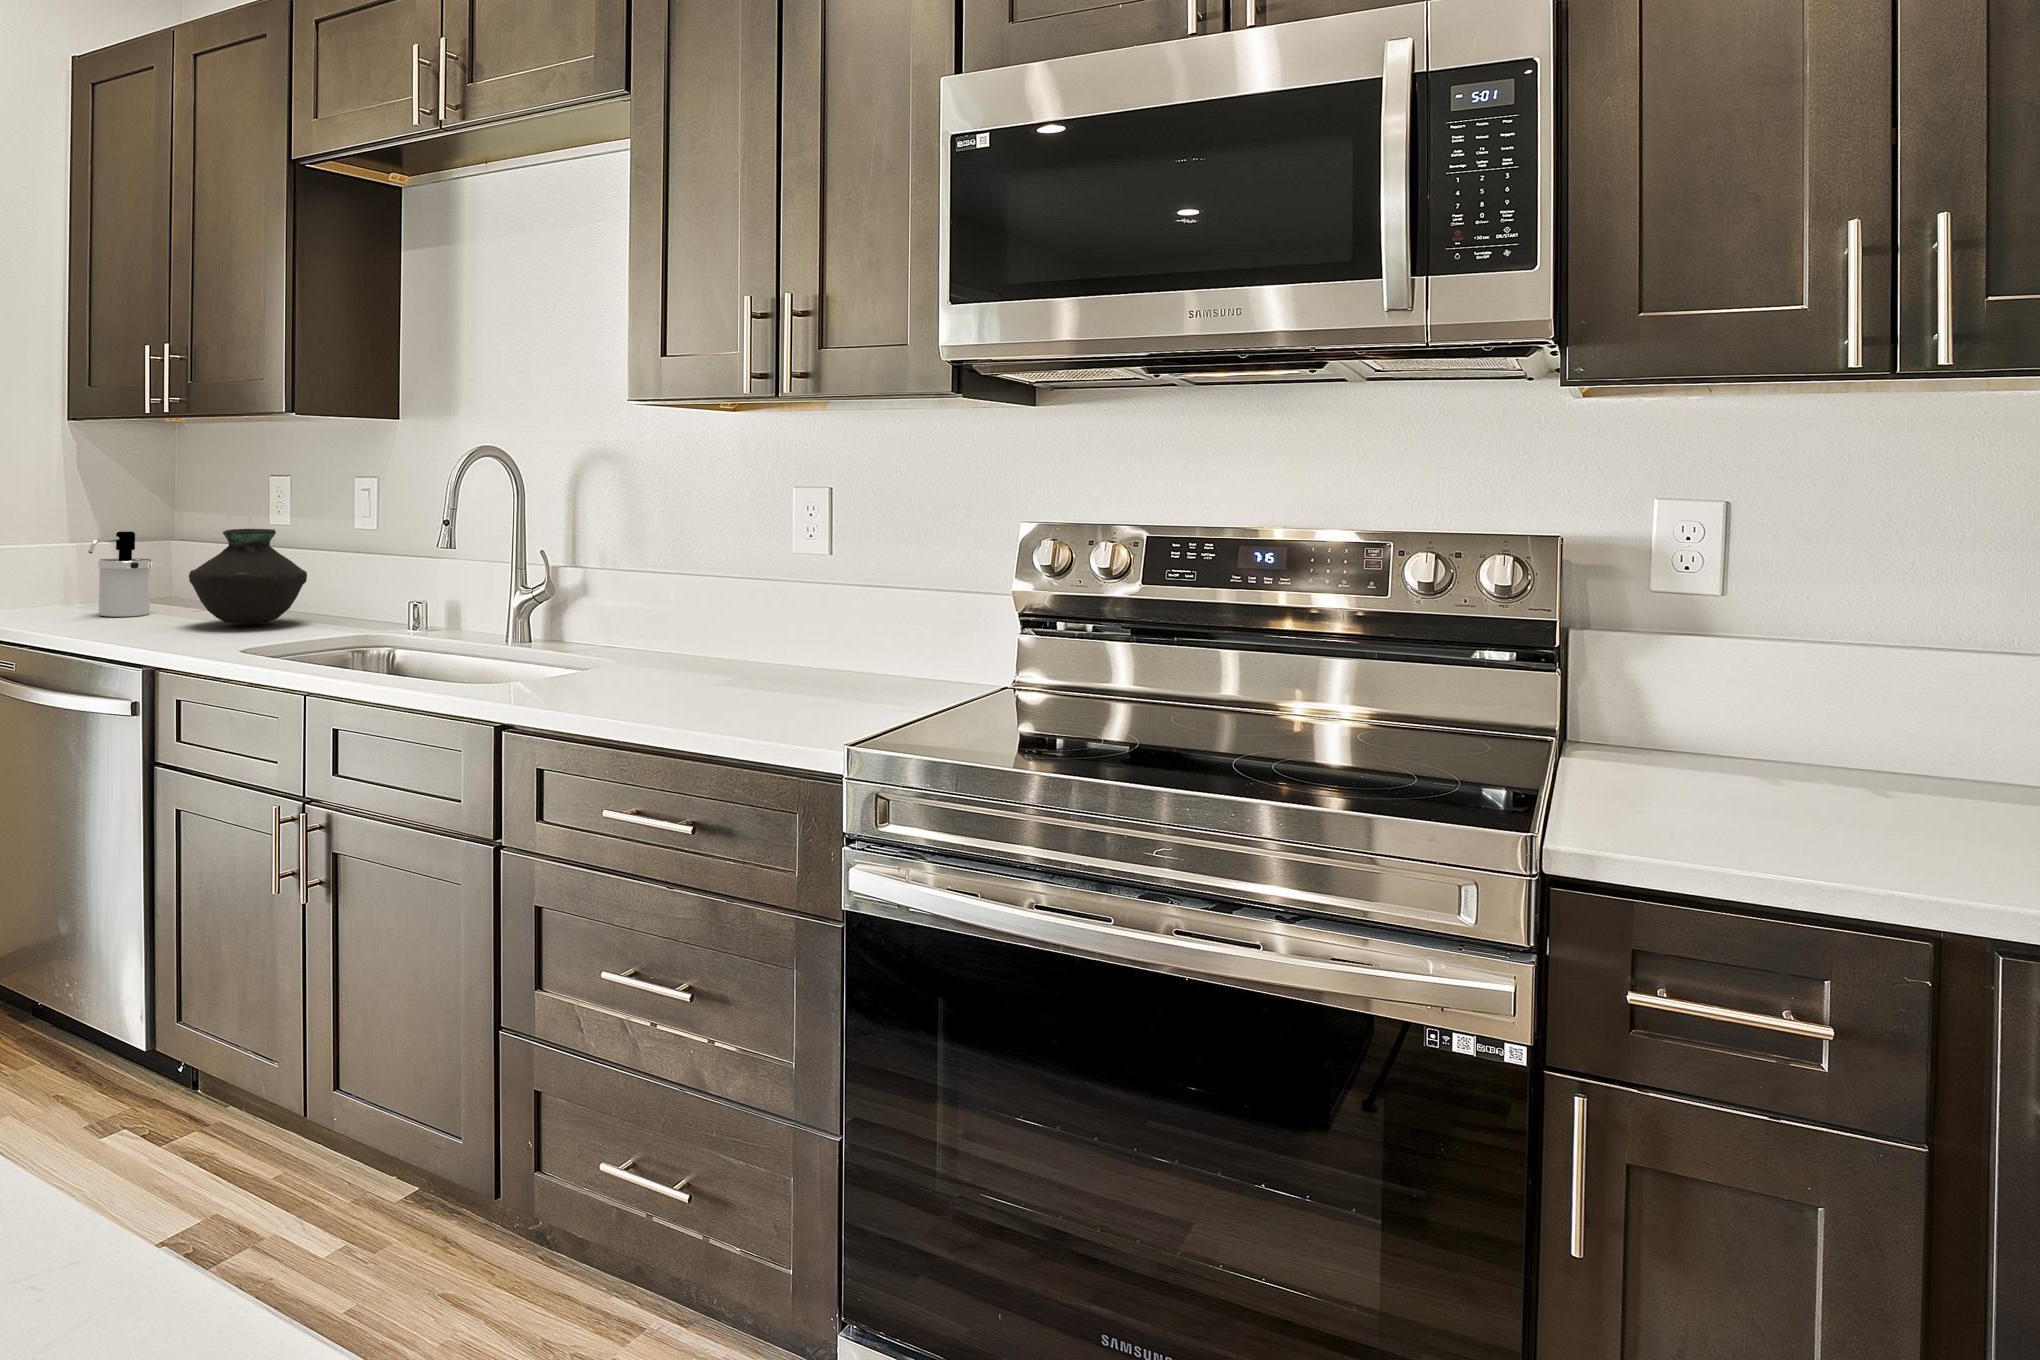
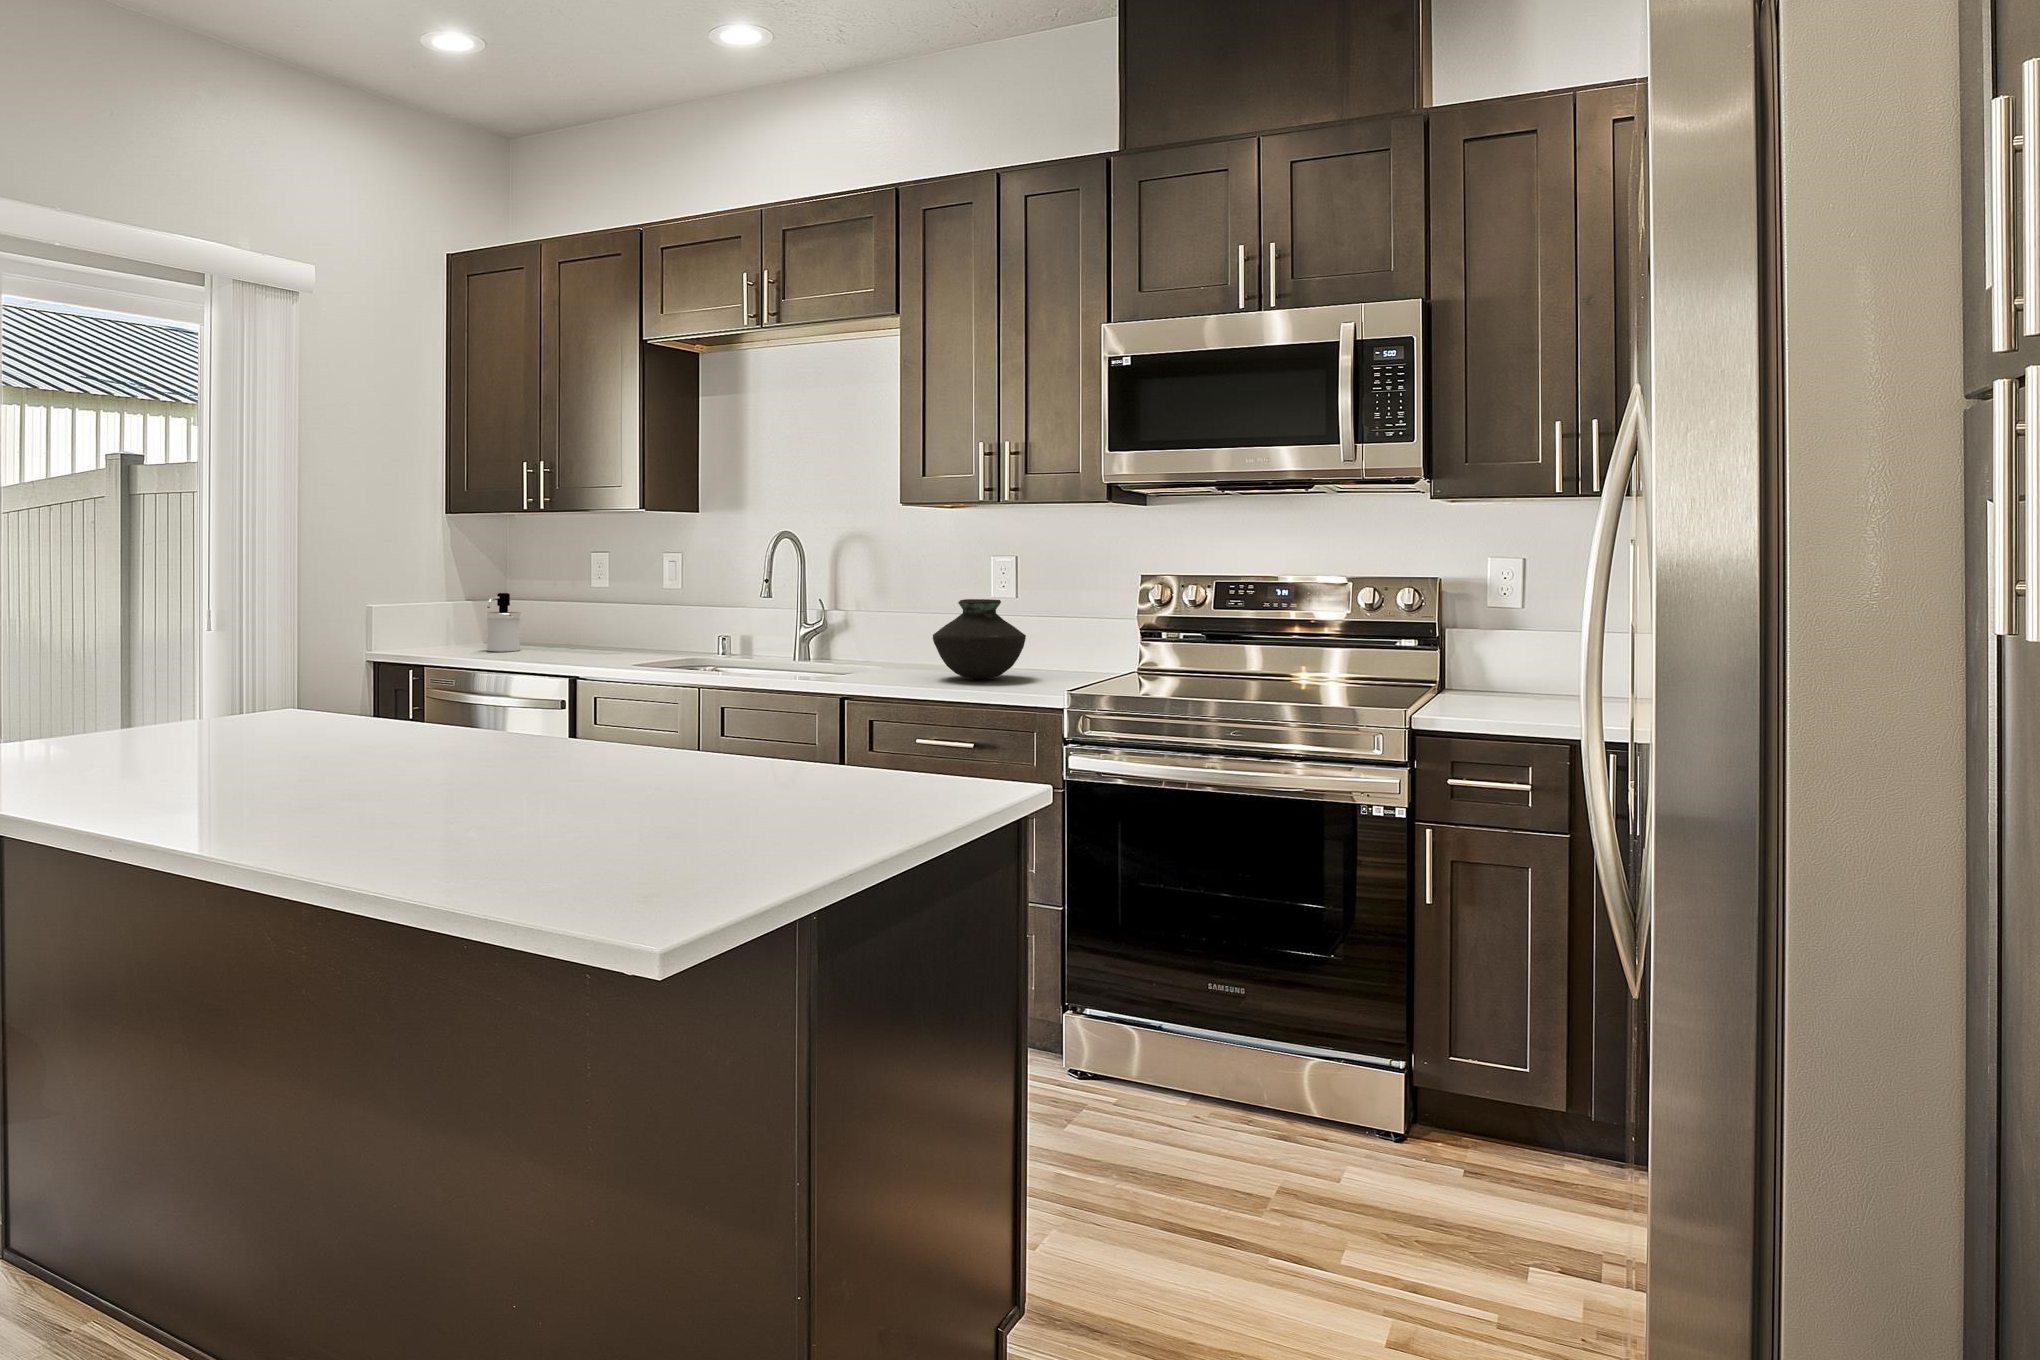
vase: present [189,529,307,625] -> present [933,599,1026,679]

